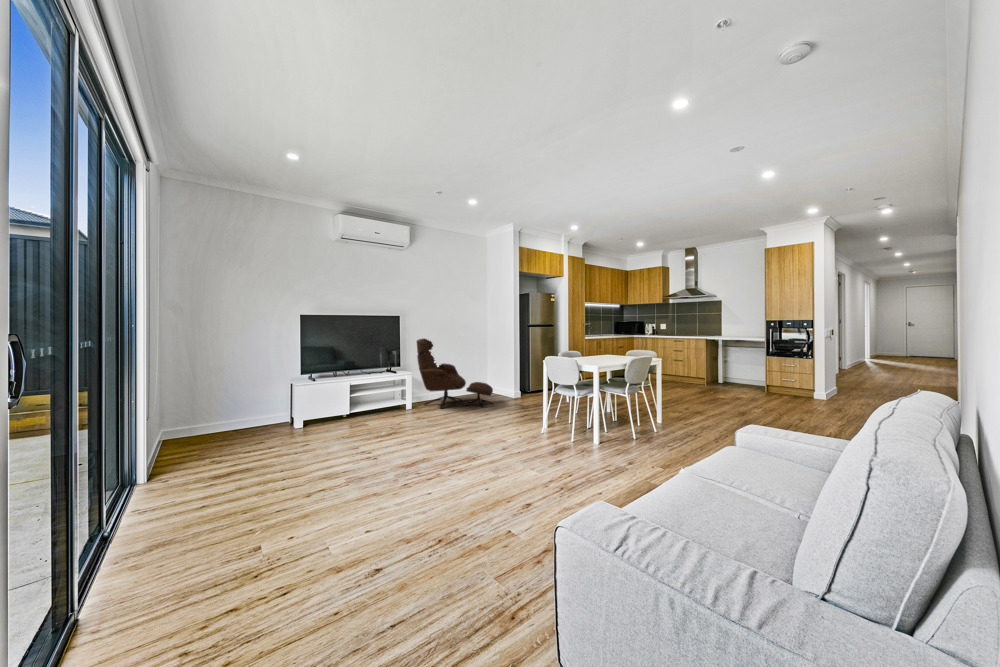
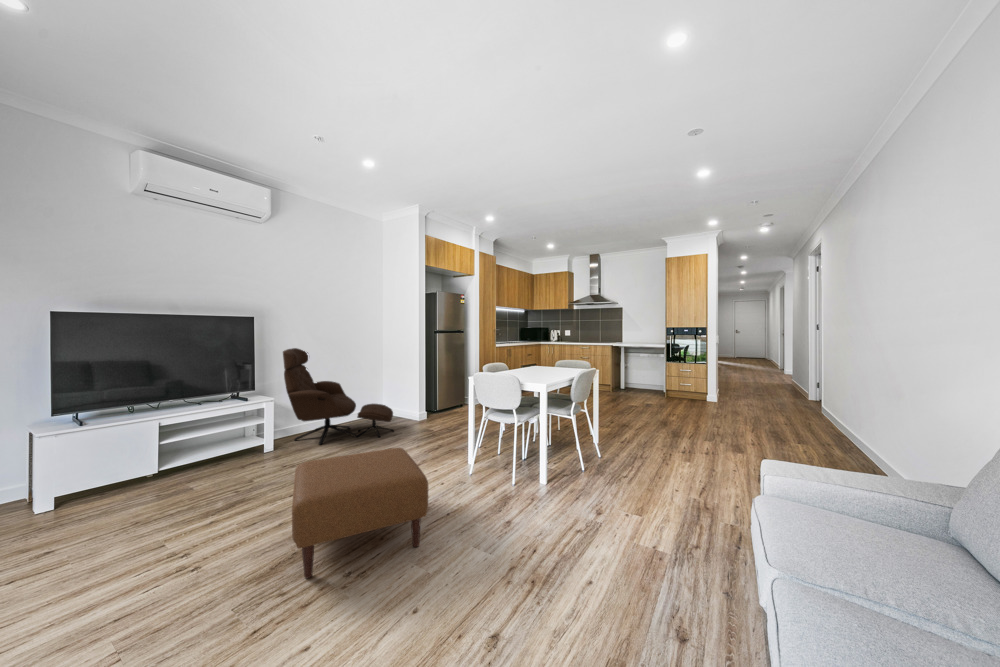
ottoman: none [425,406,502,469] -> present [292,448,428,578]

